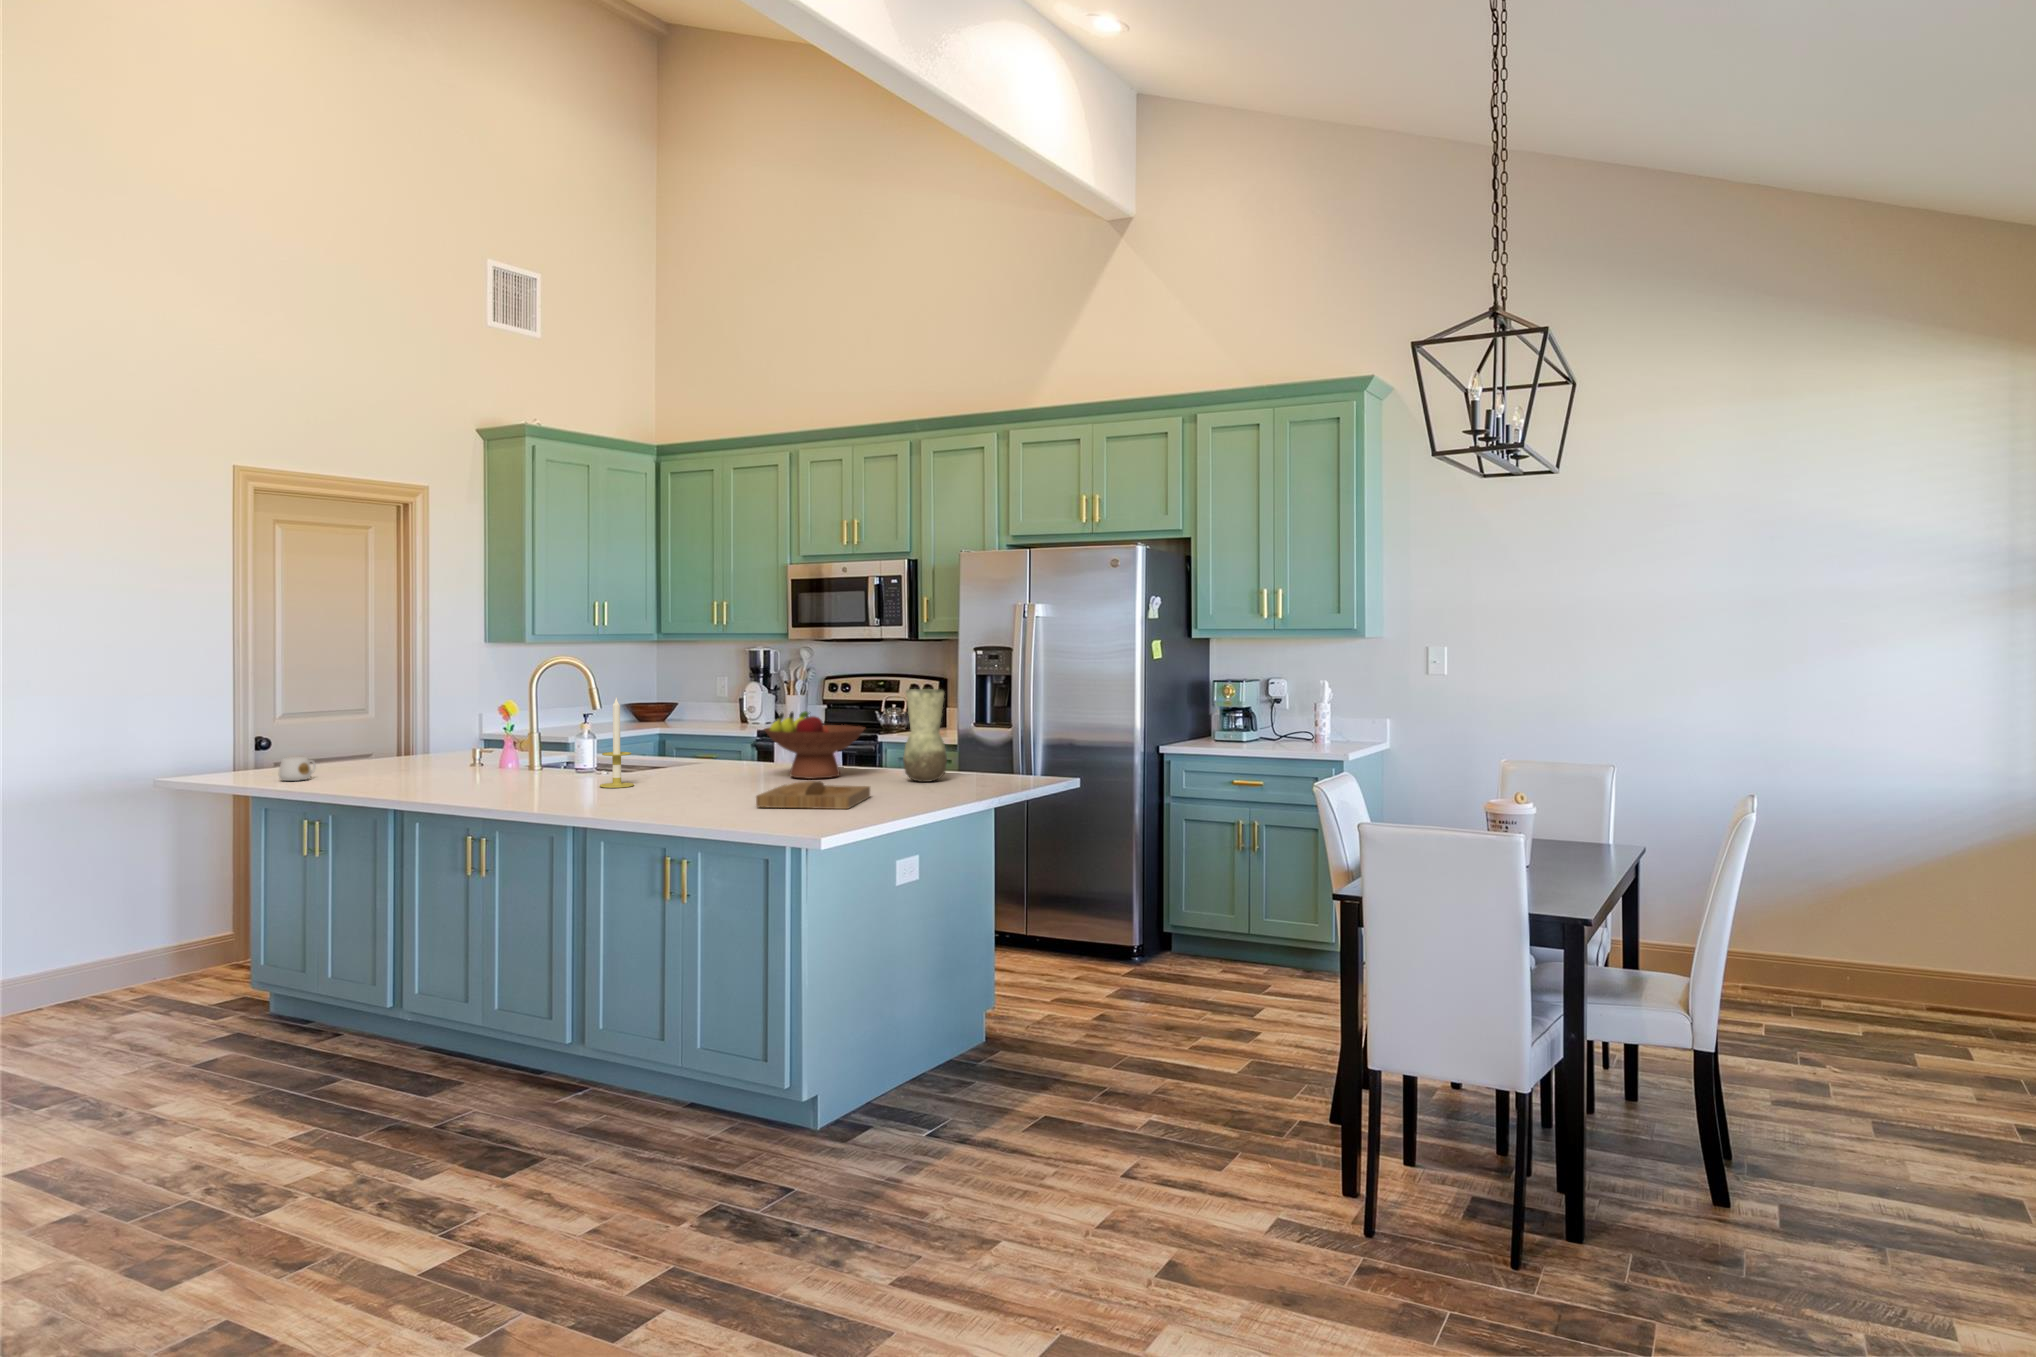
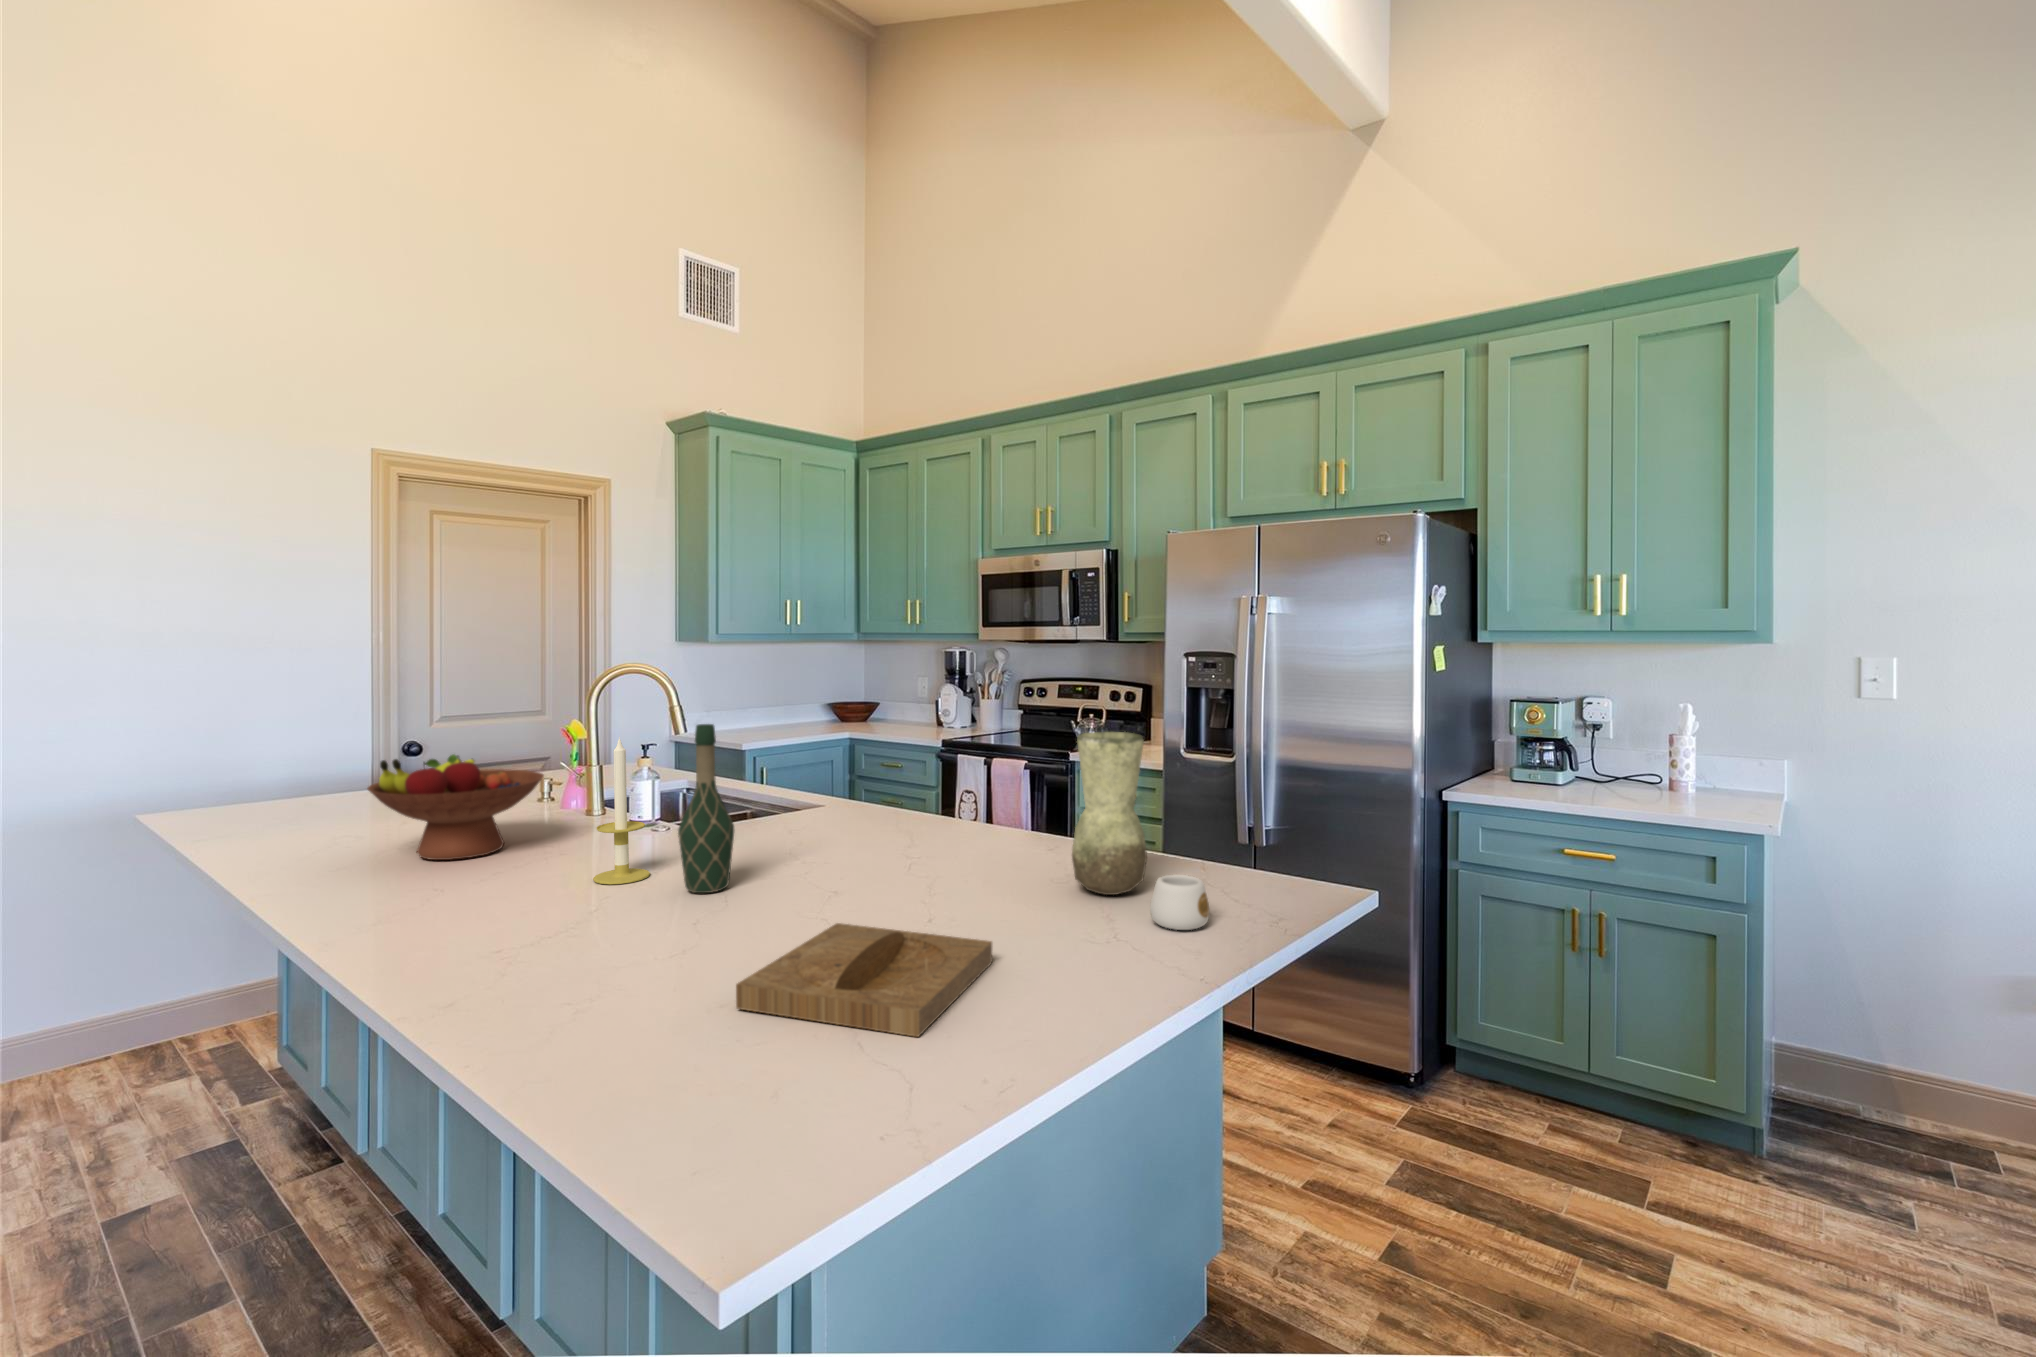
wine bottle: none [664,686,697,788] -> present [678,724,734,893]
fruit bowl: present [764,711,864,779] -> present [368,754,544,860]
mug: present [279,757,316,781] -> present [1150,875,1209,930]

